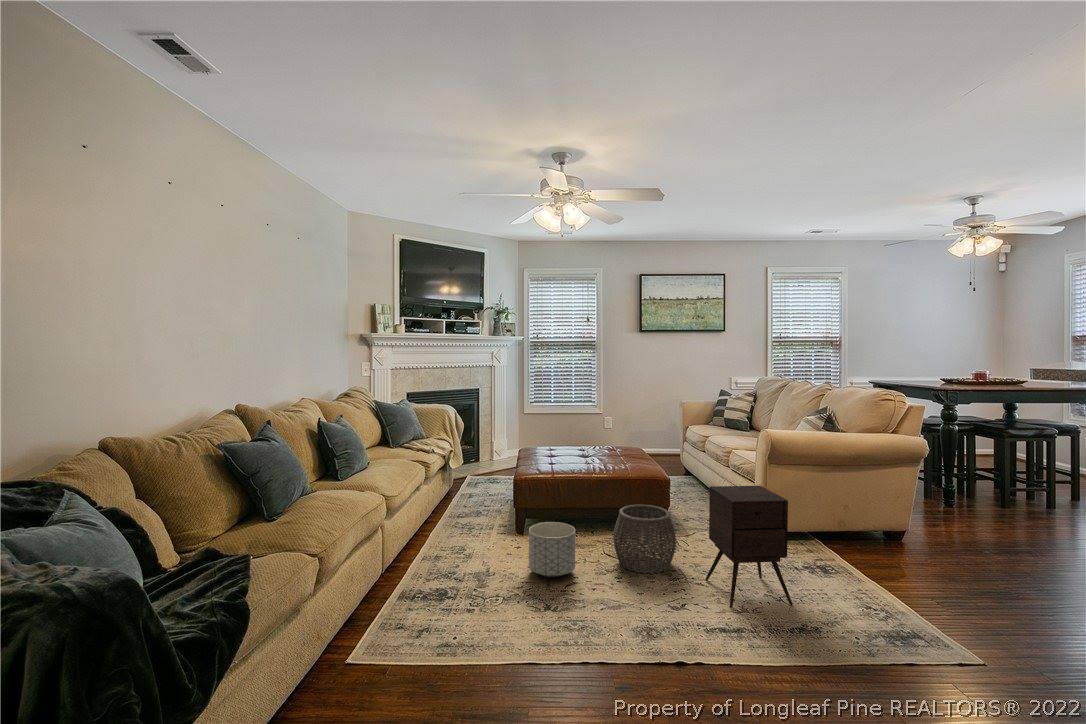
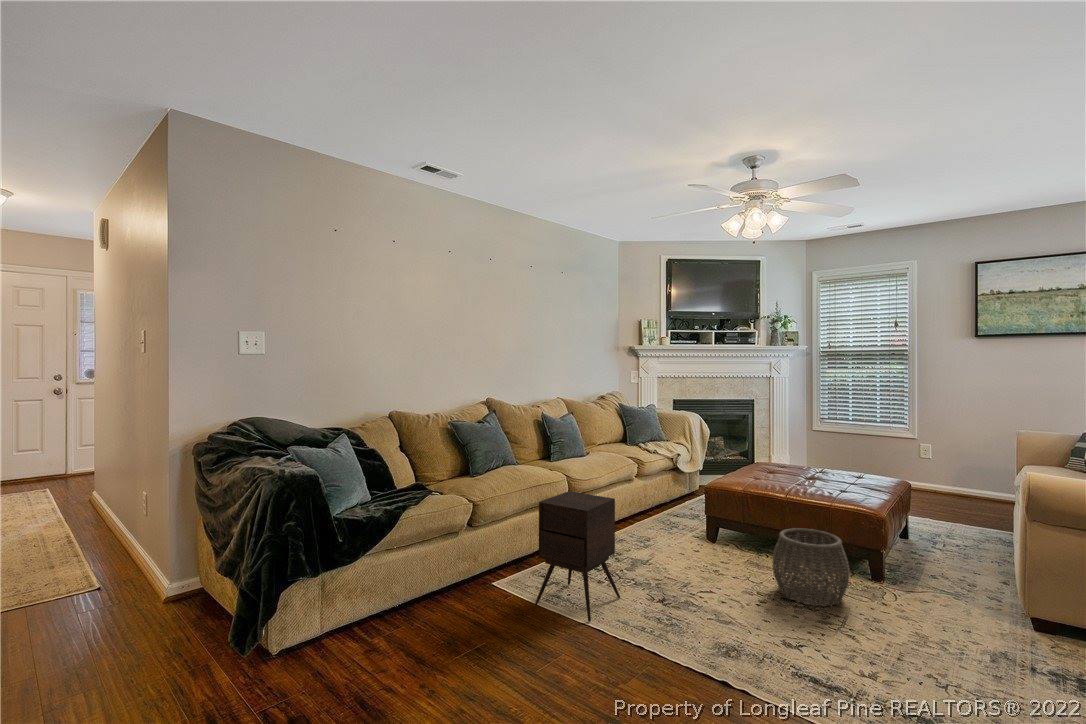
side table: present [705,486,793,608] -> present [535,491,620,622]
planter: present [529,522,575,577] -> none [678,527,726,581]

